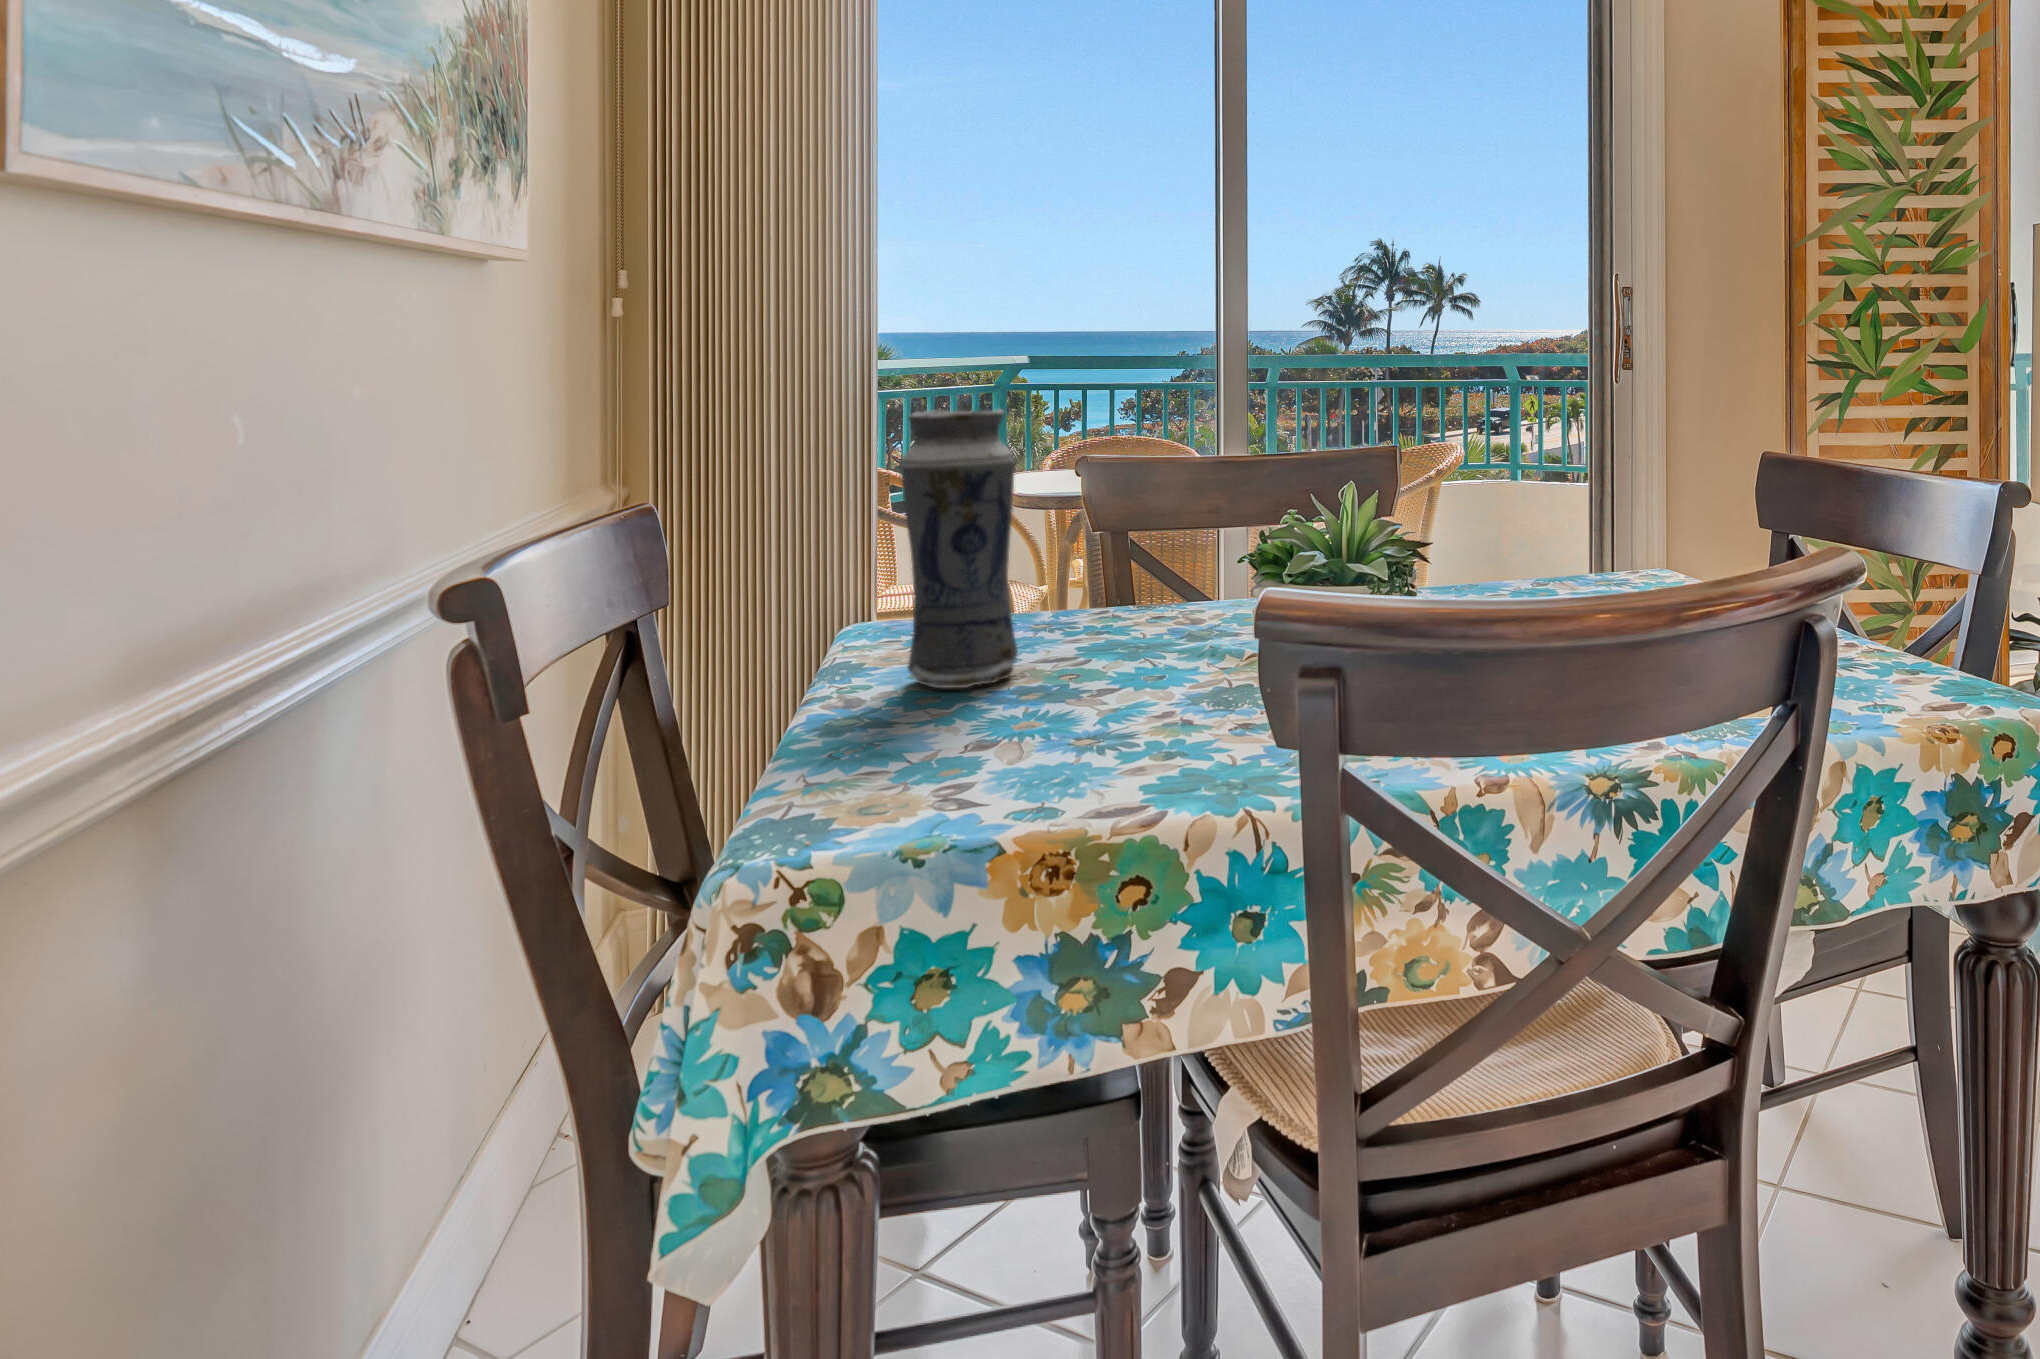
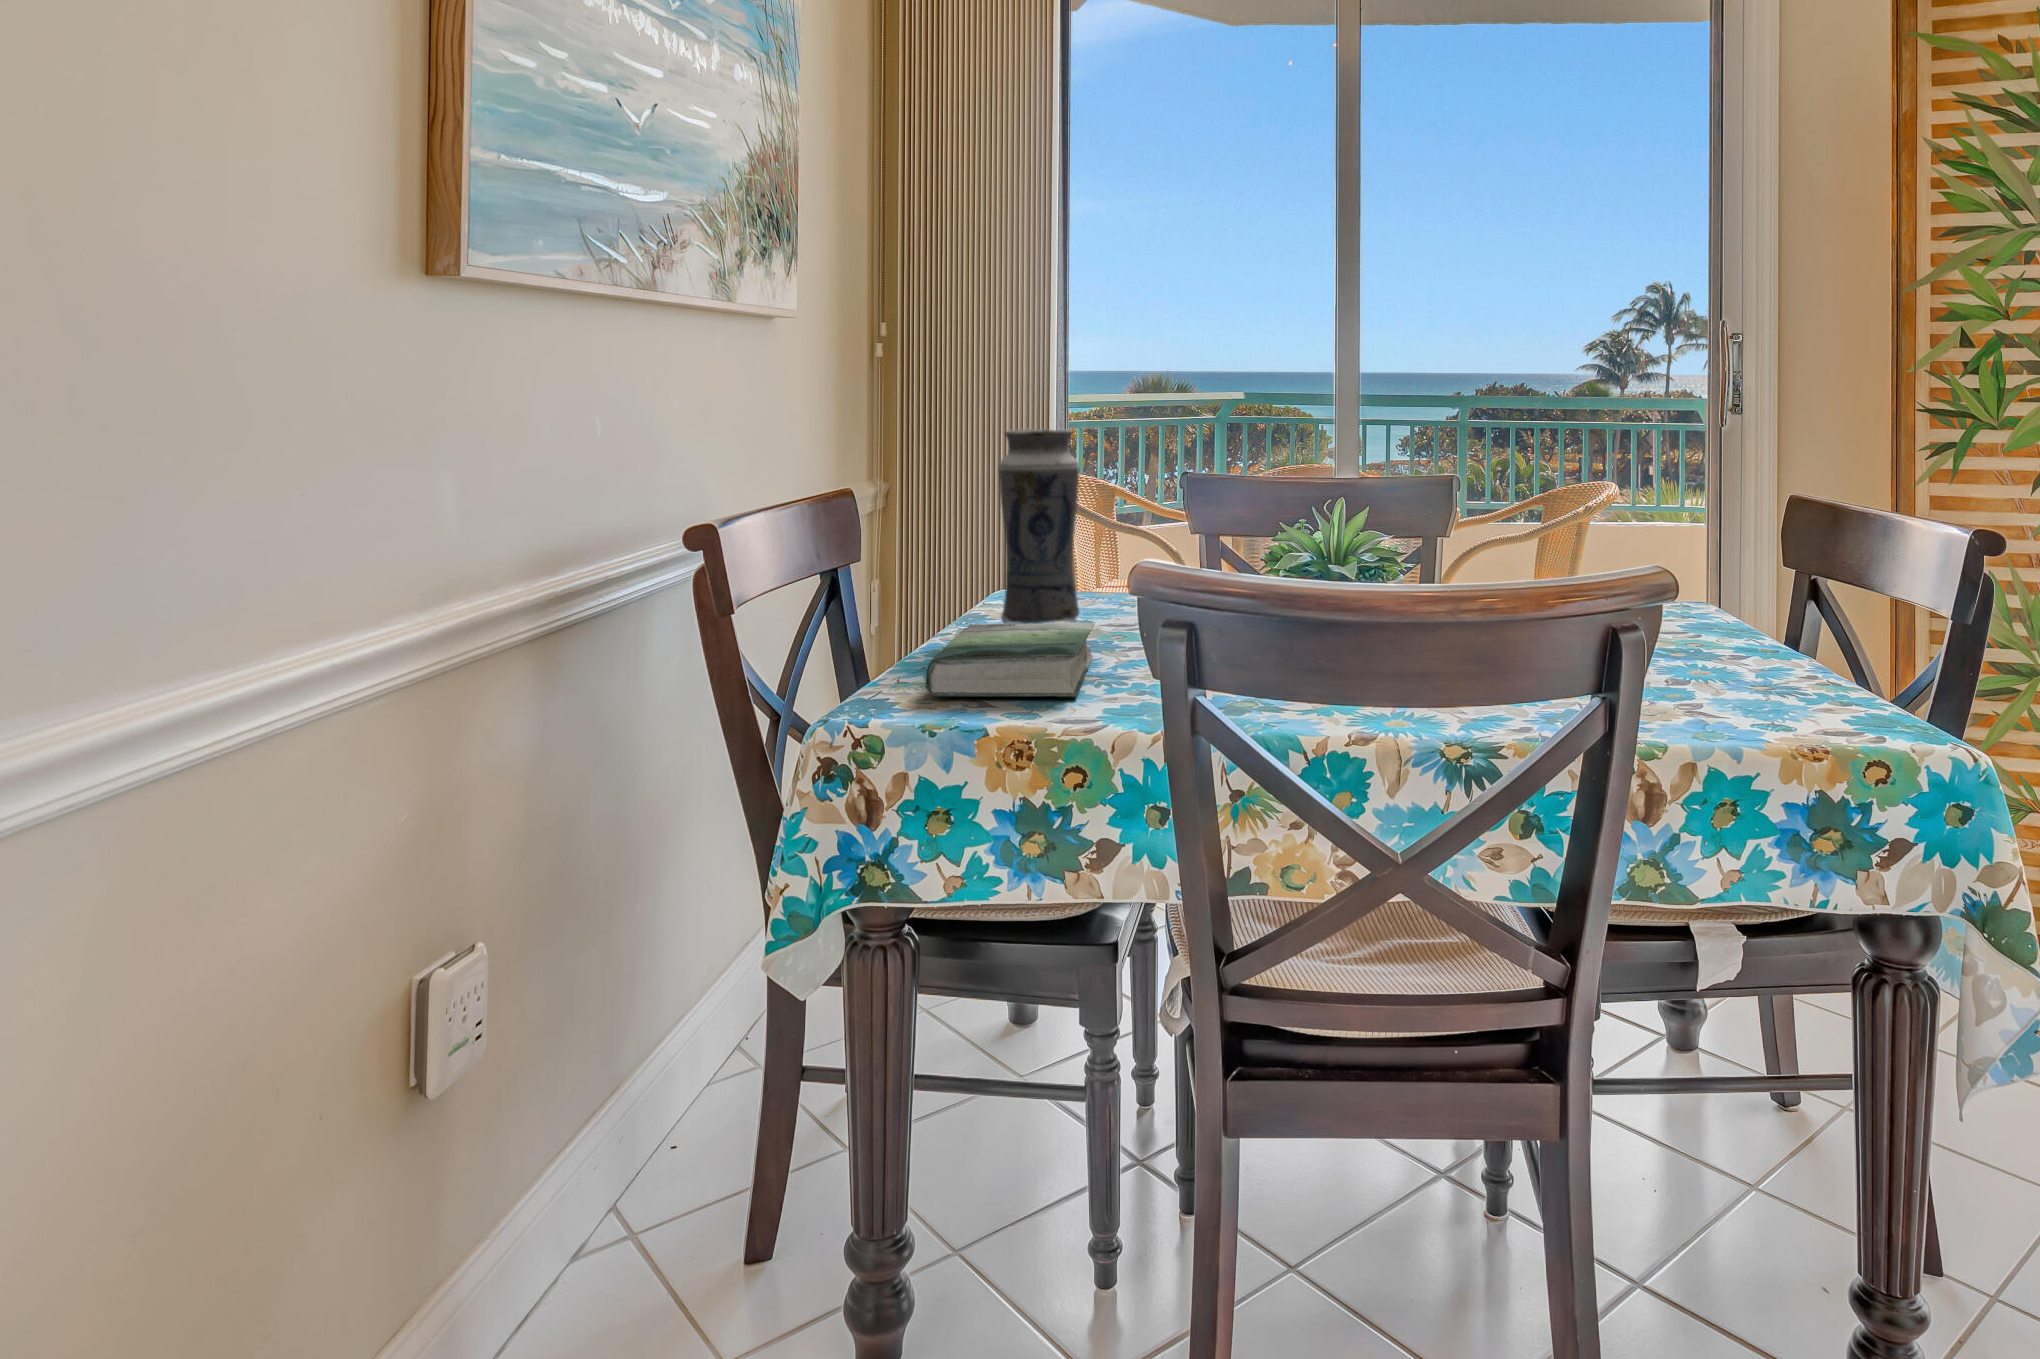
book: none [869,667,1092,795] -> present [925,622,1094,697]

